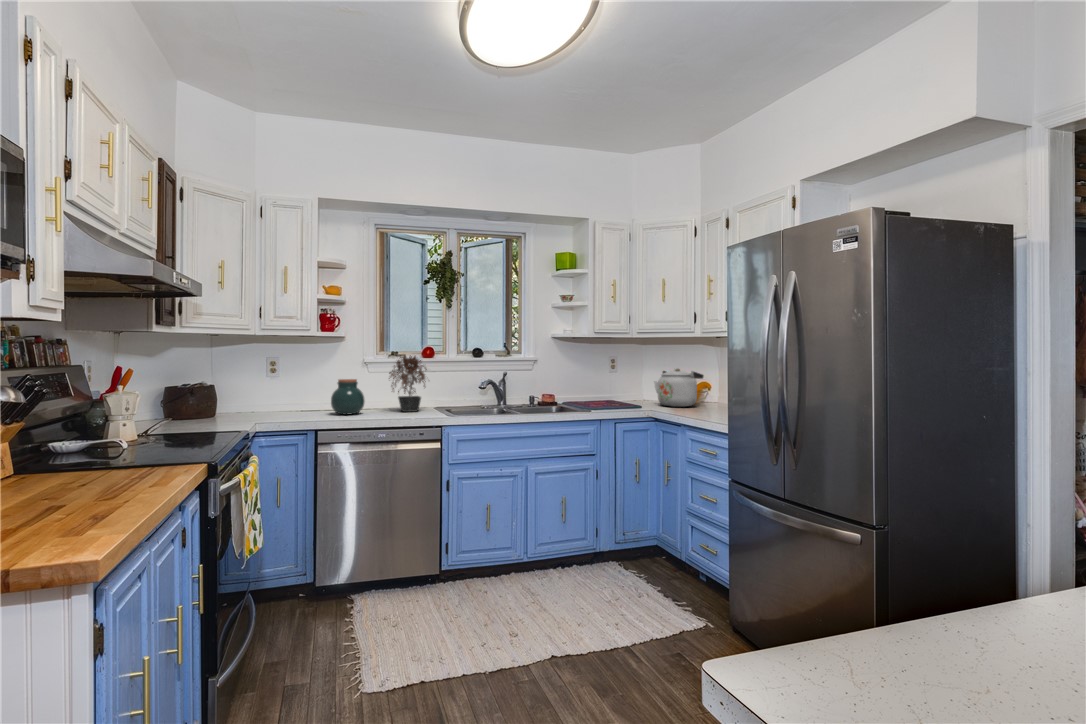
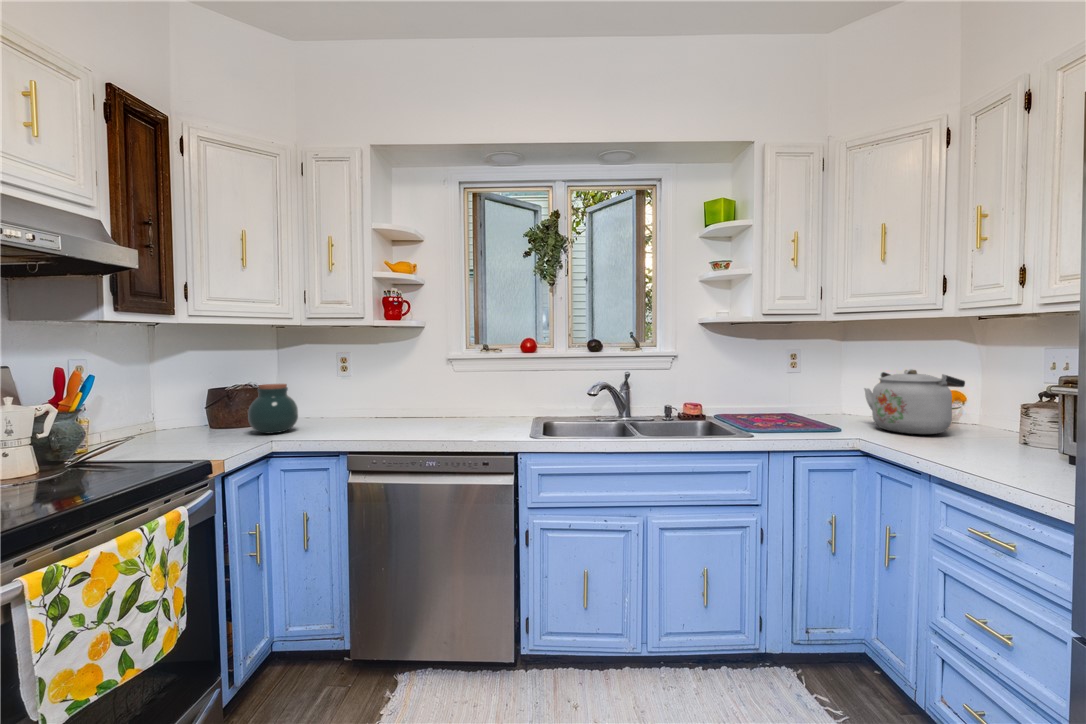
potted plant: present [389,355,427,412] -> none [463,347,519,425]
jar: present [331,379,365,415] -> present [248,384,298,433]

